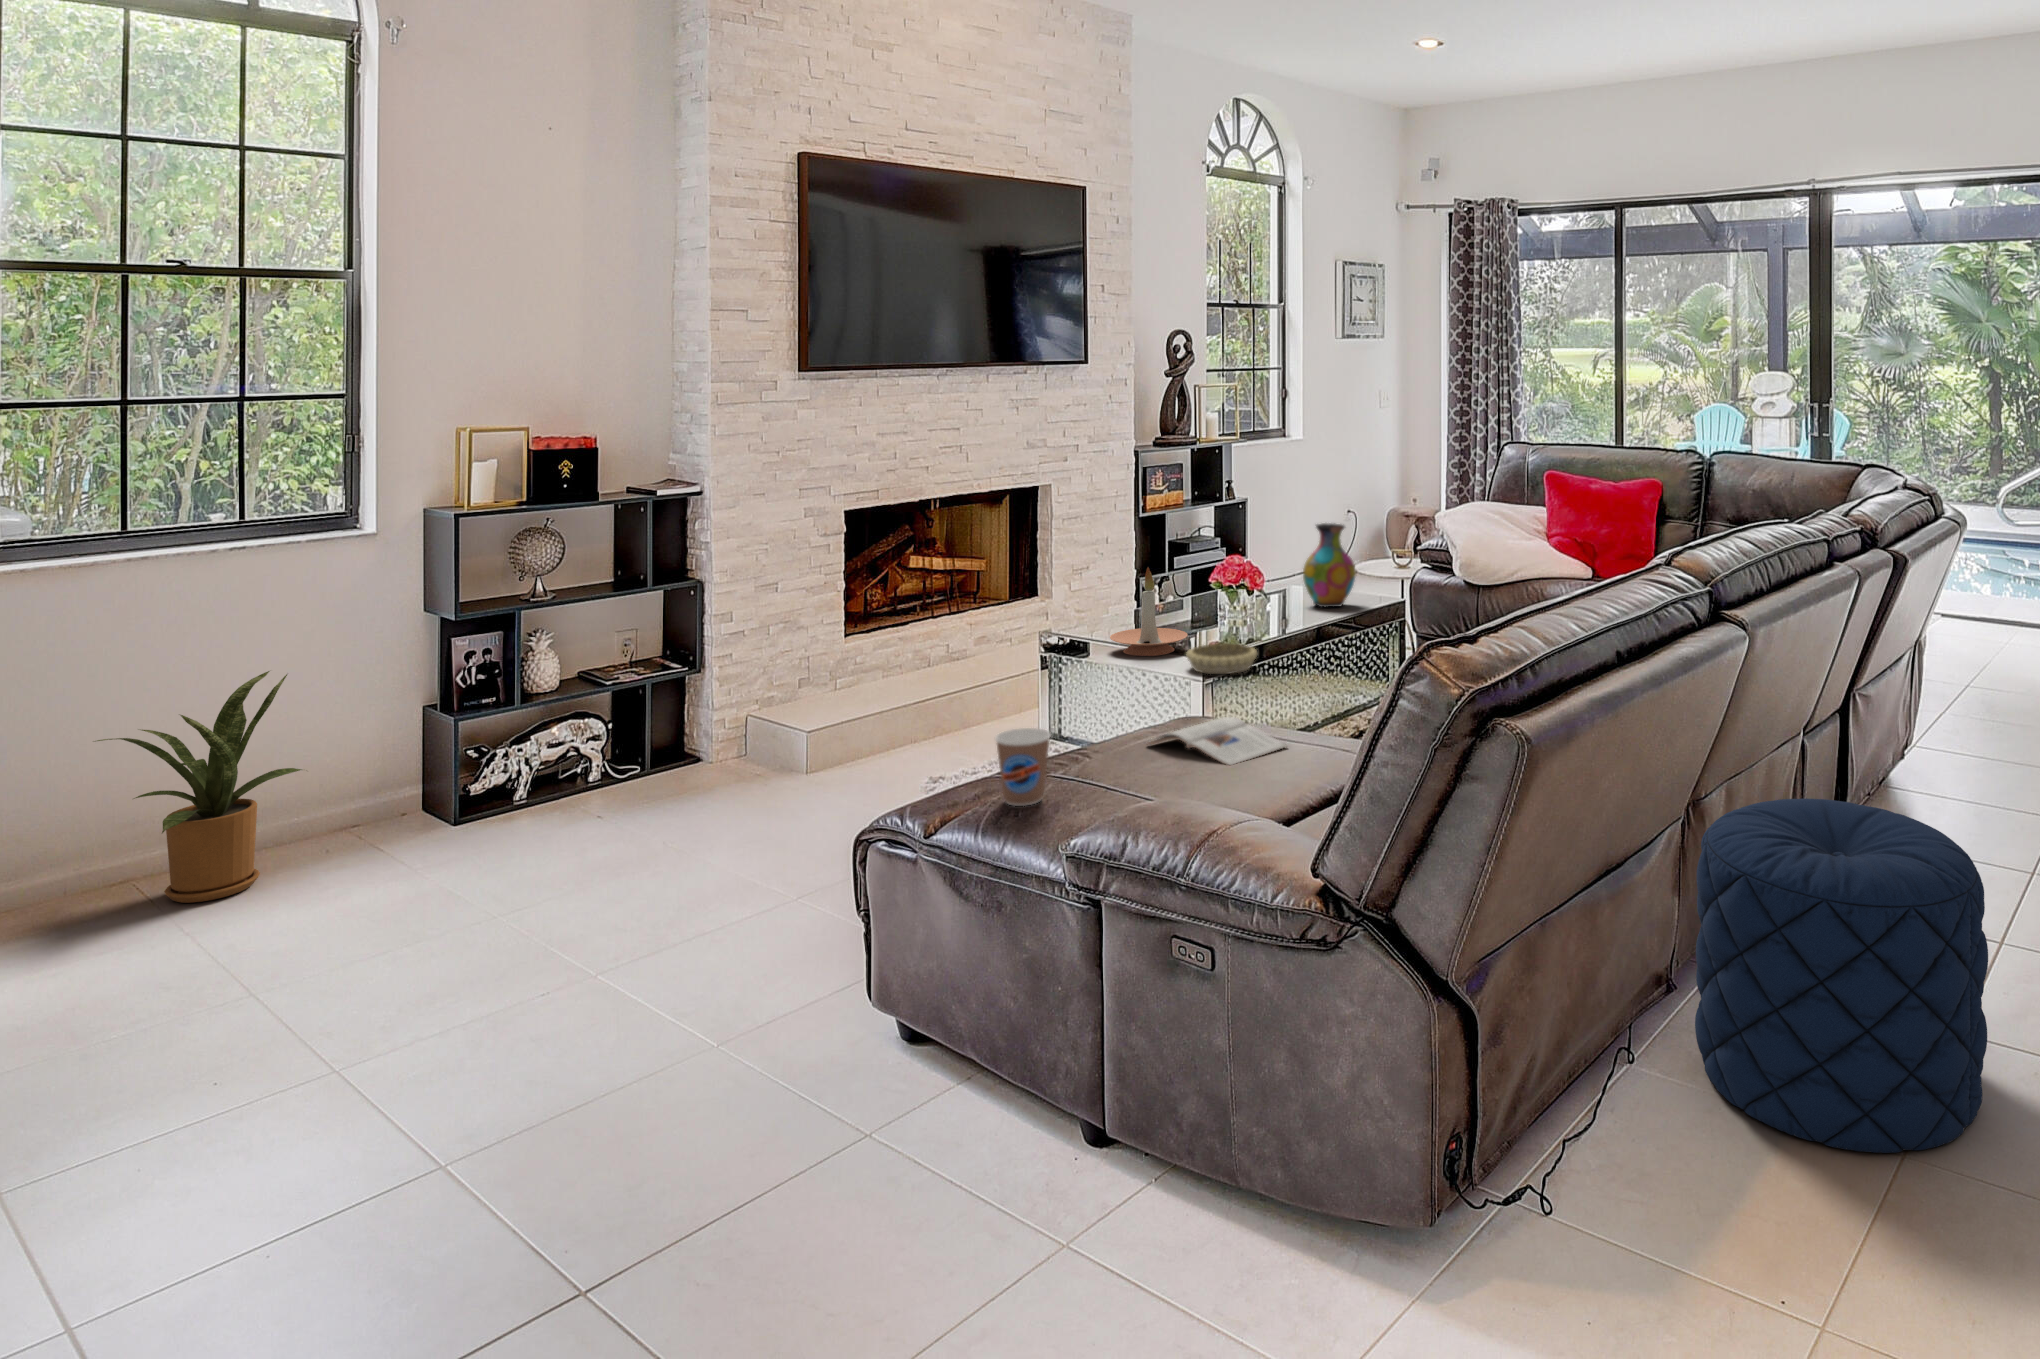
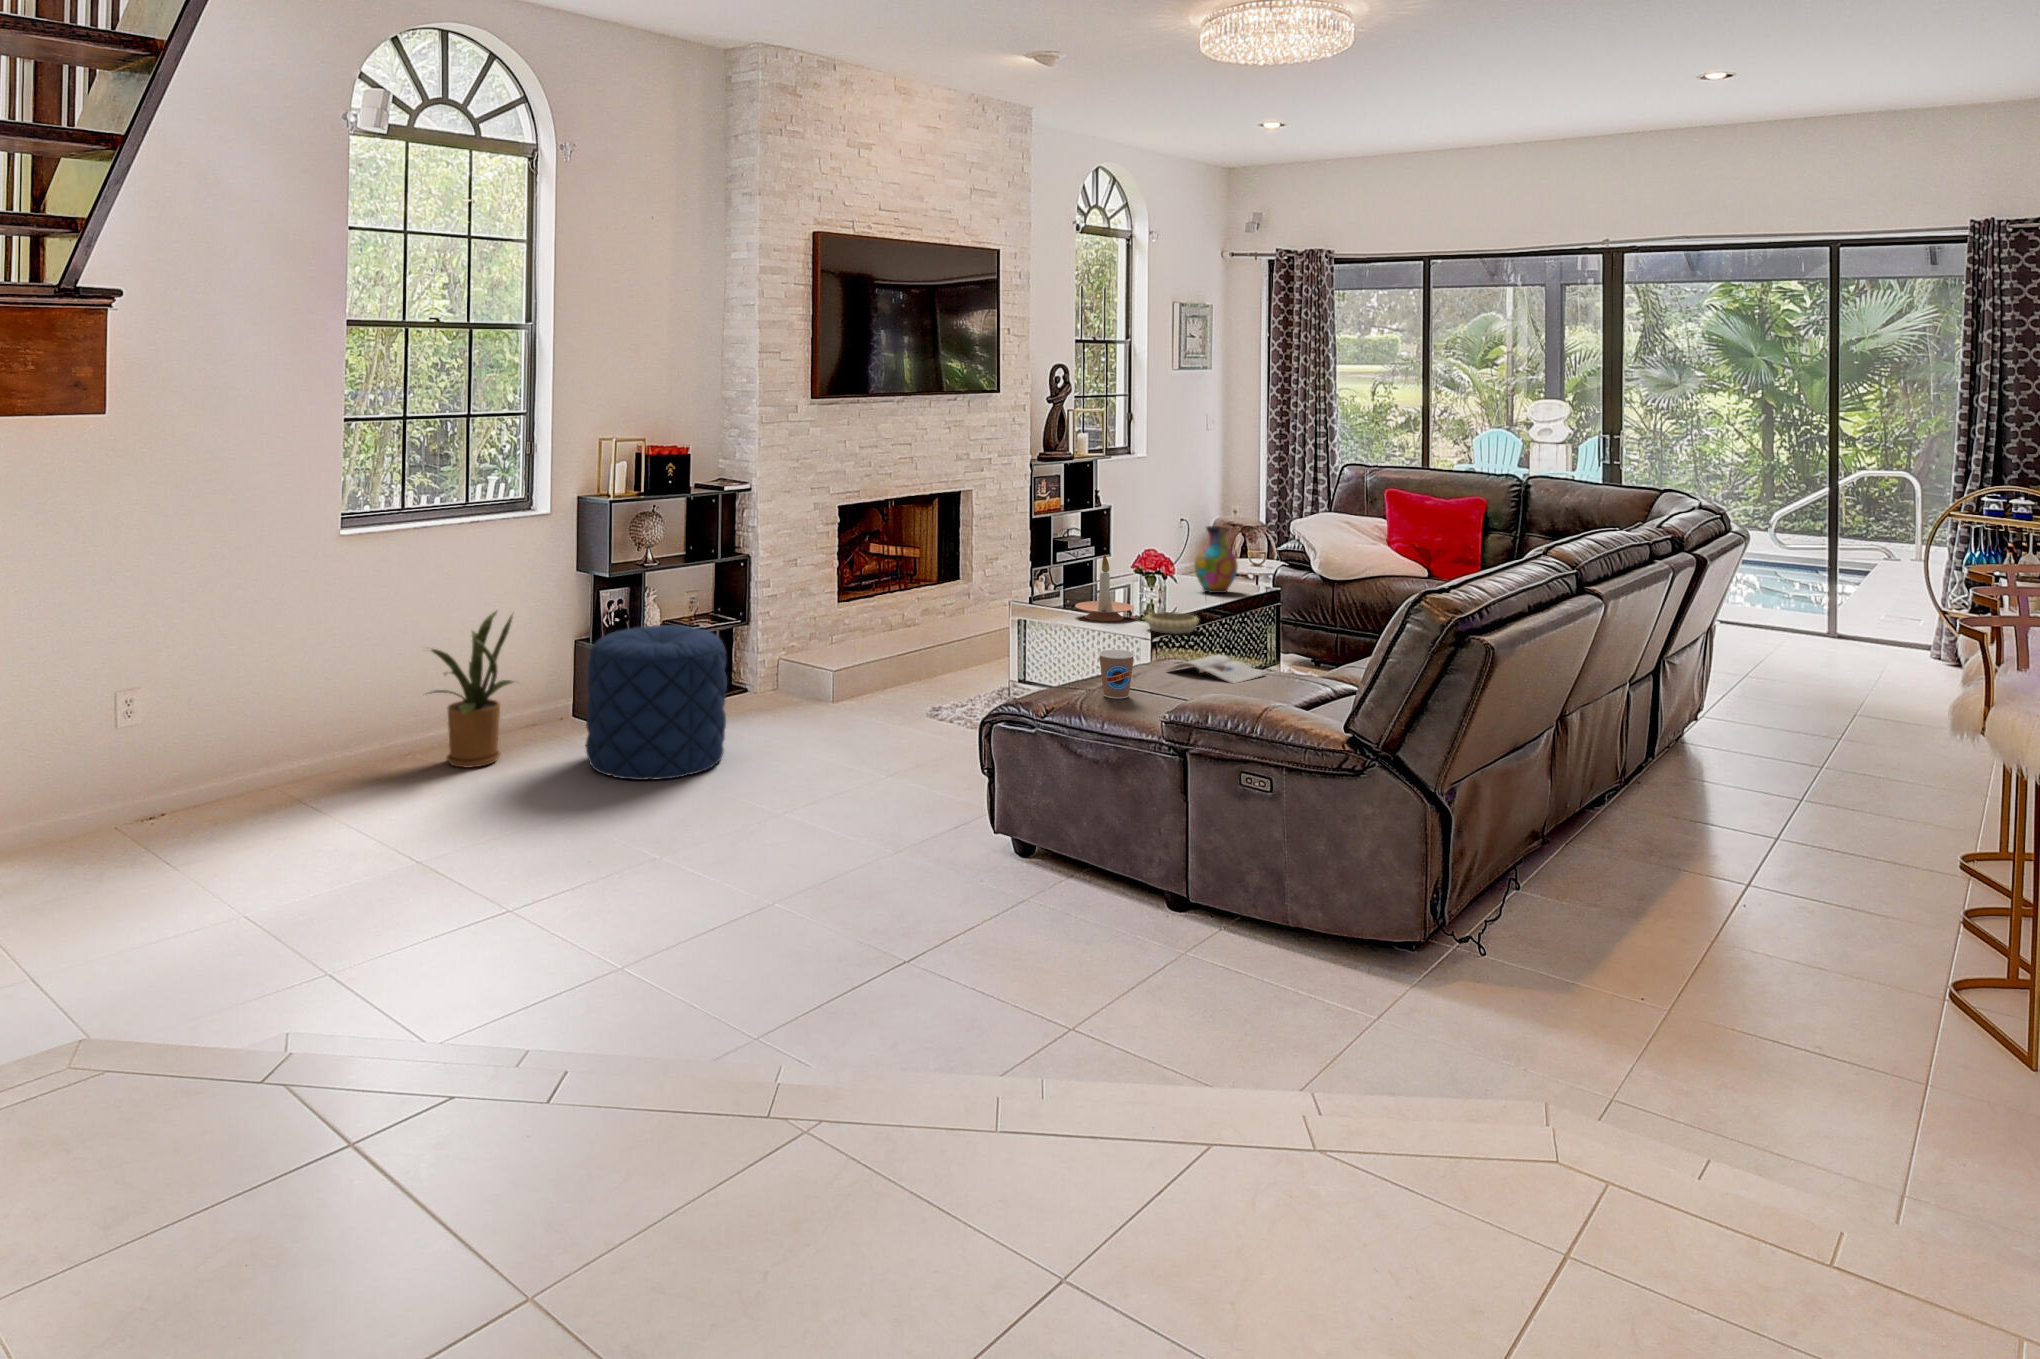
pouf: present [1695,798,1988,1153] -> present [586,625,727,780]

